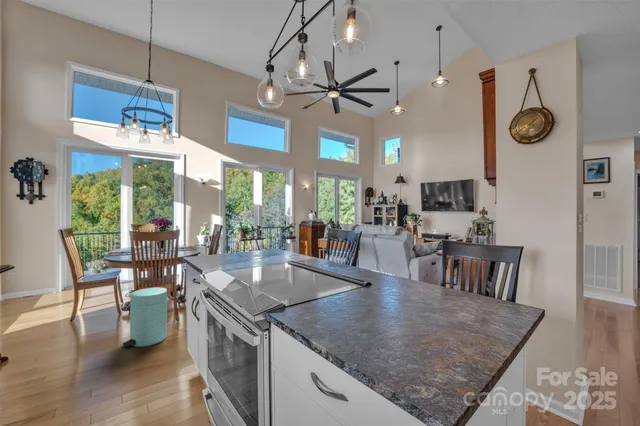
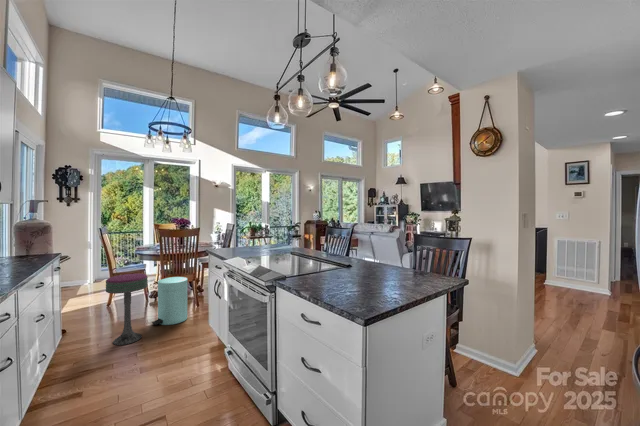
bar stool: none [60,285,116,376] -> present [106,274,148,345]

